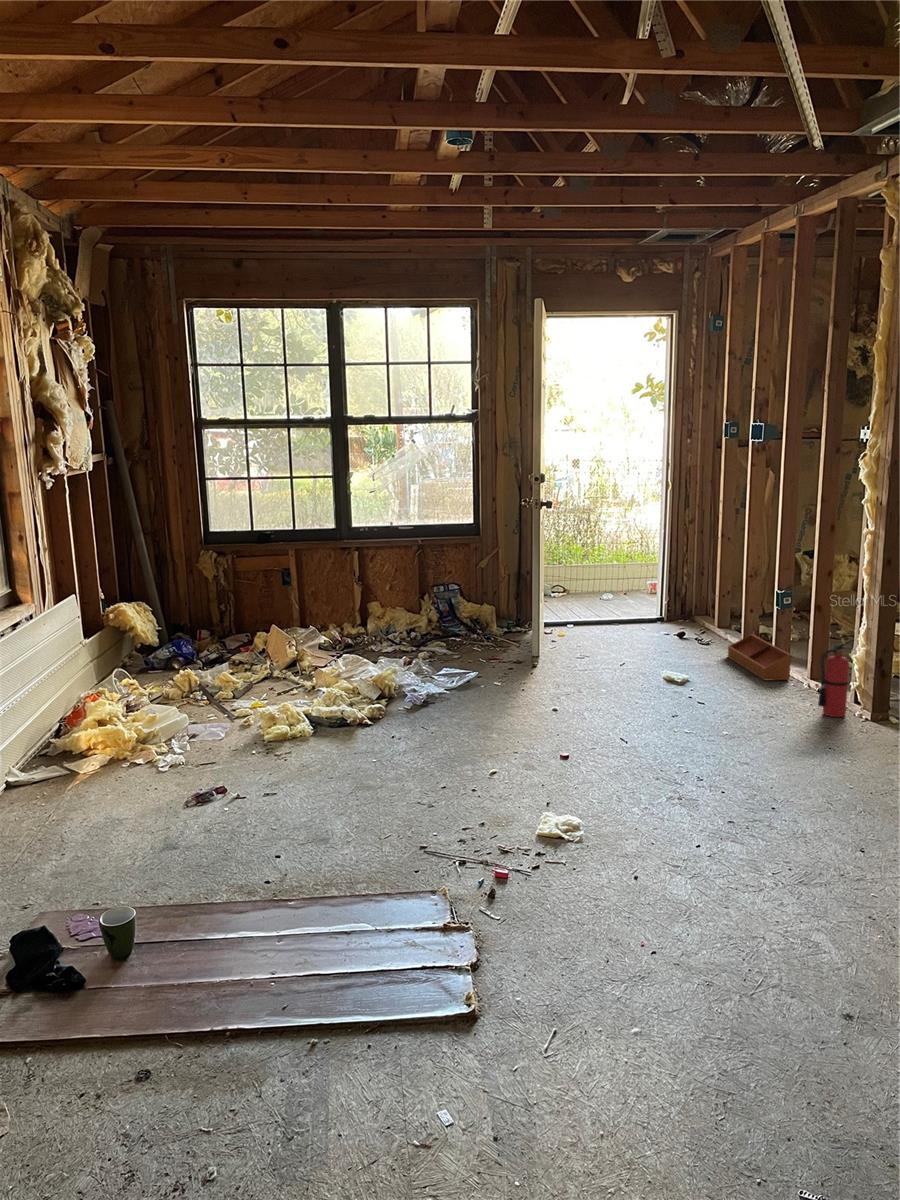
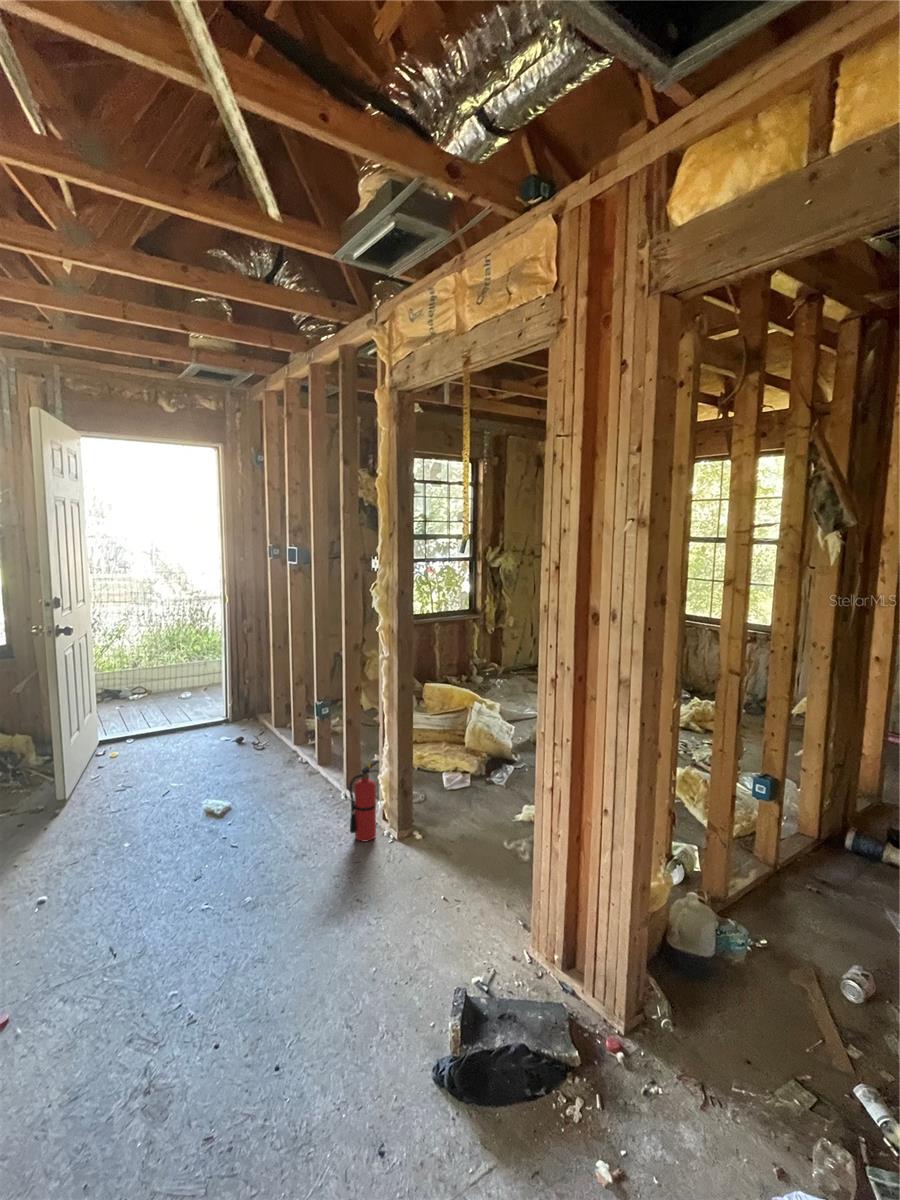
storage bin: present [728,634,791,680] -> none [277,739,330,795]

